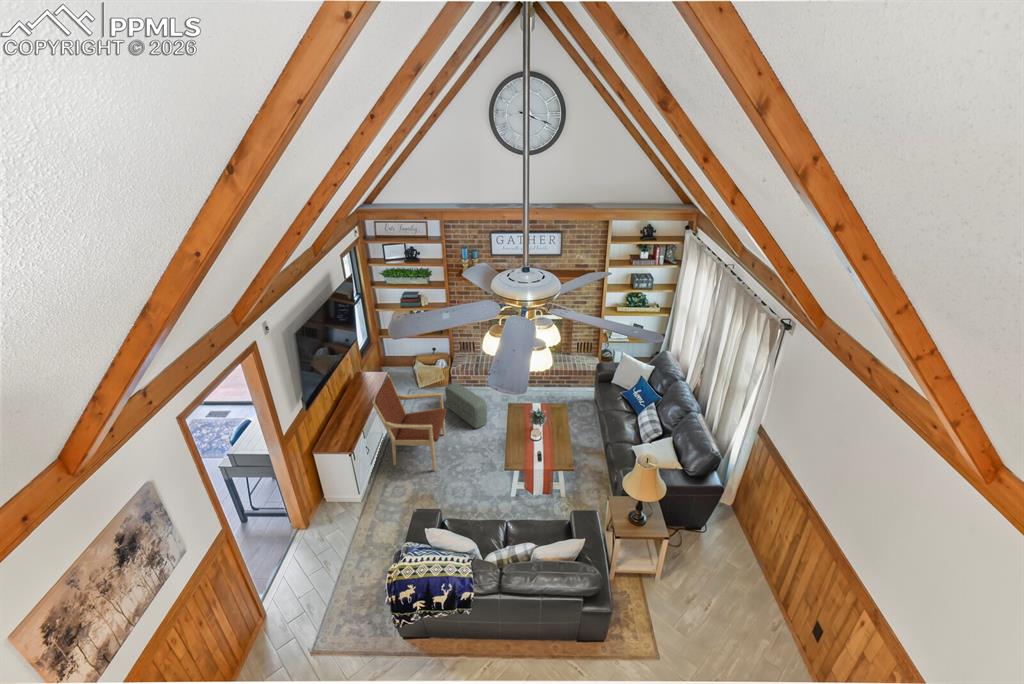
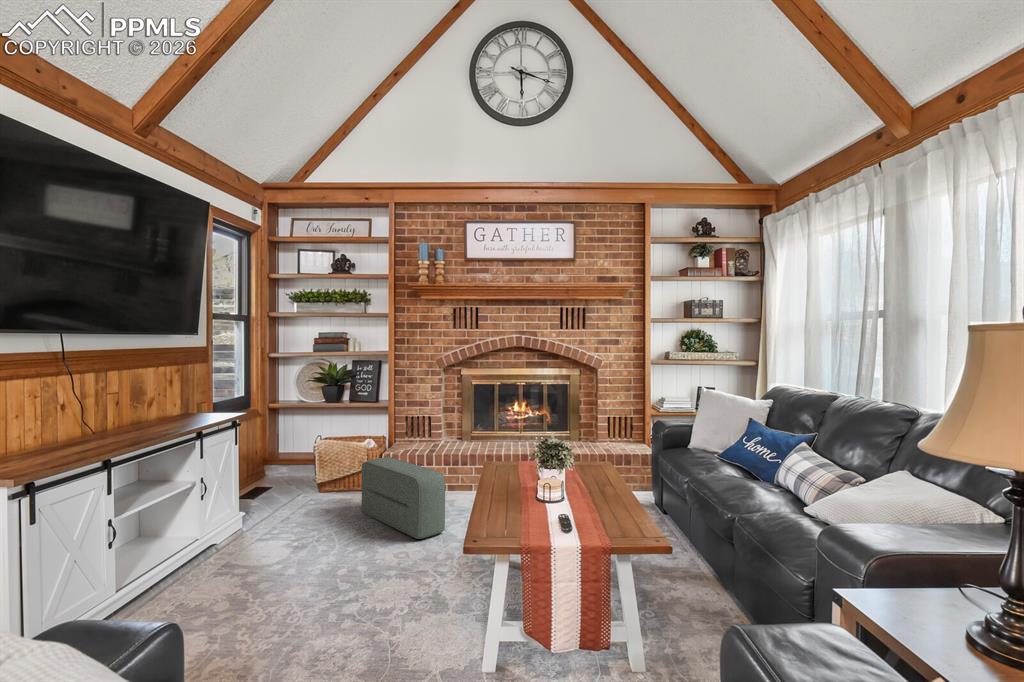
armchair: present [372,374,447,471] -> none [144,383,352,617]

